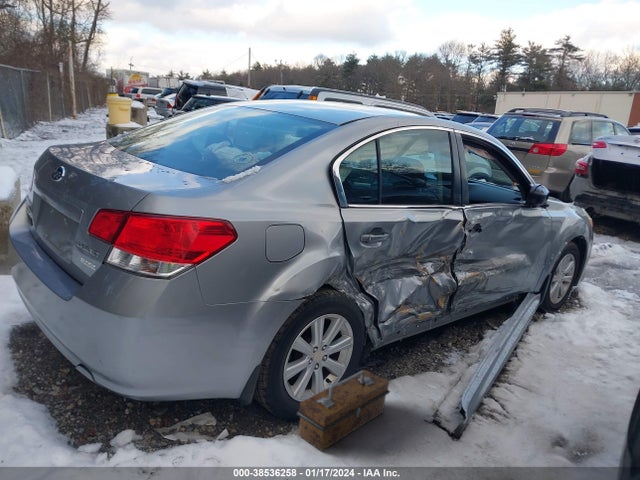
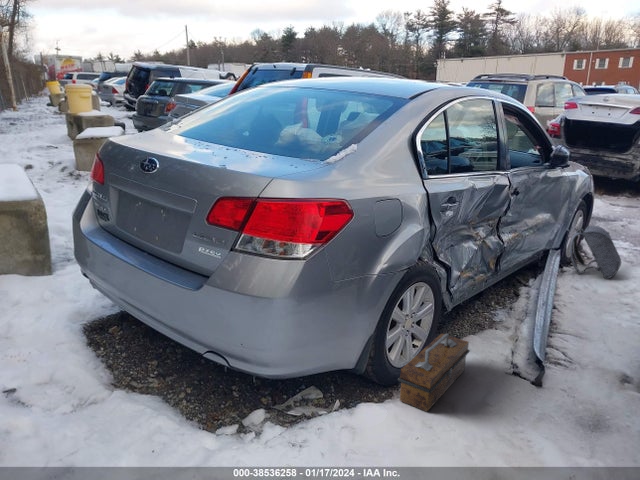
backpack: none [554,272,609,330] -> present [570,226,621,279]

